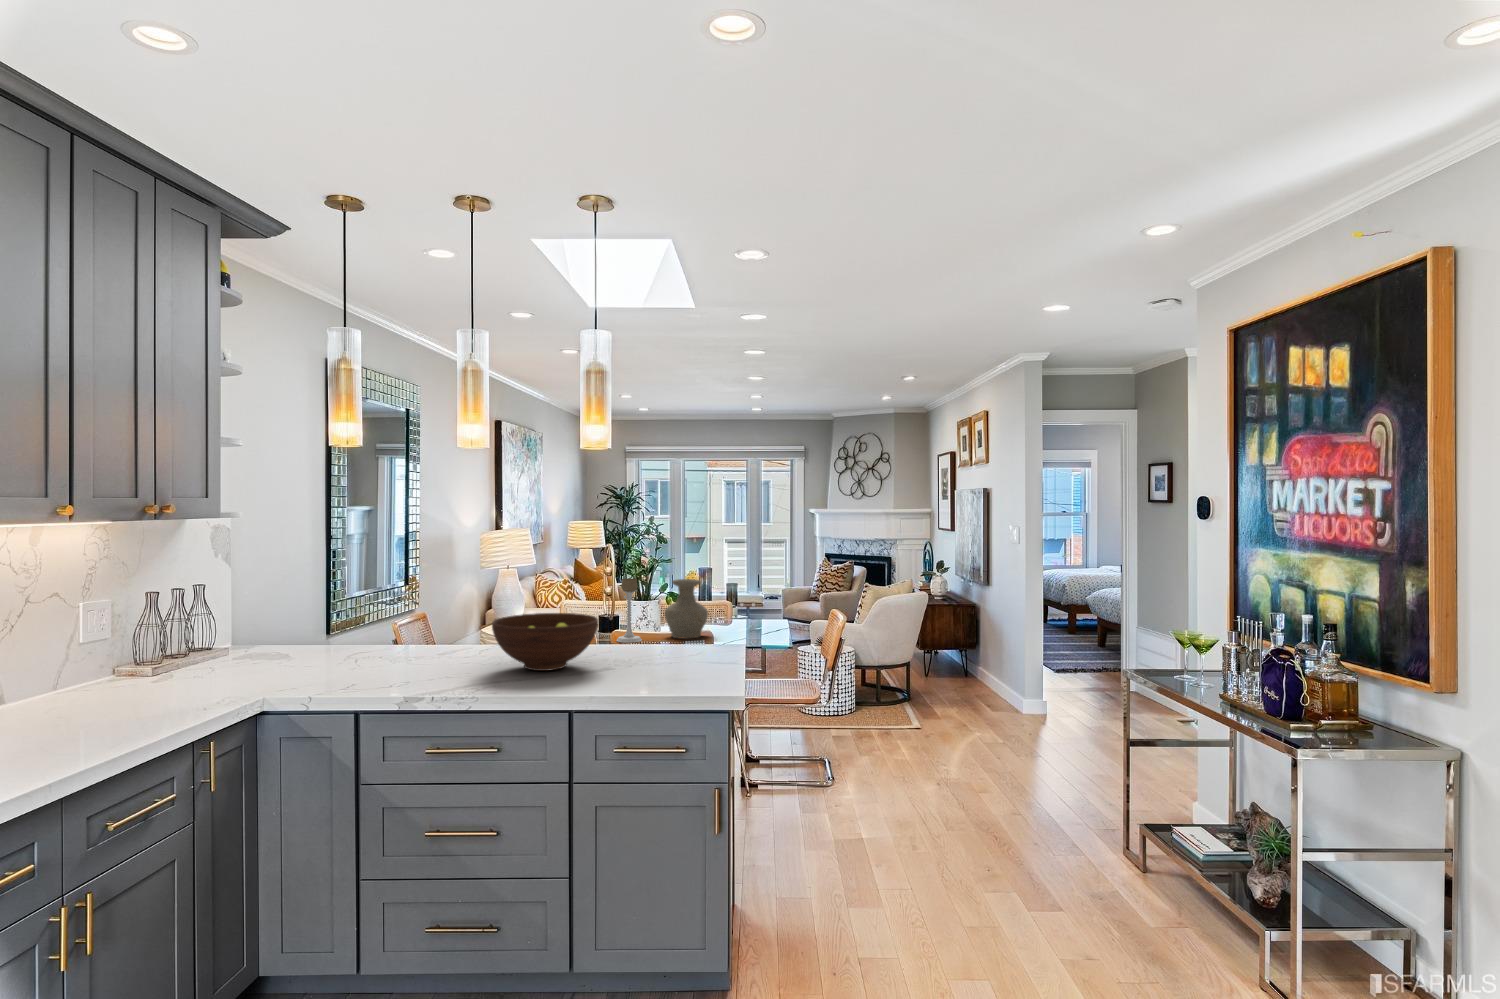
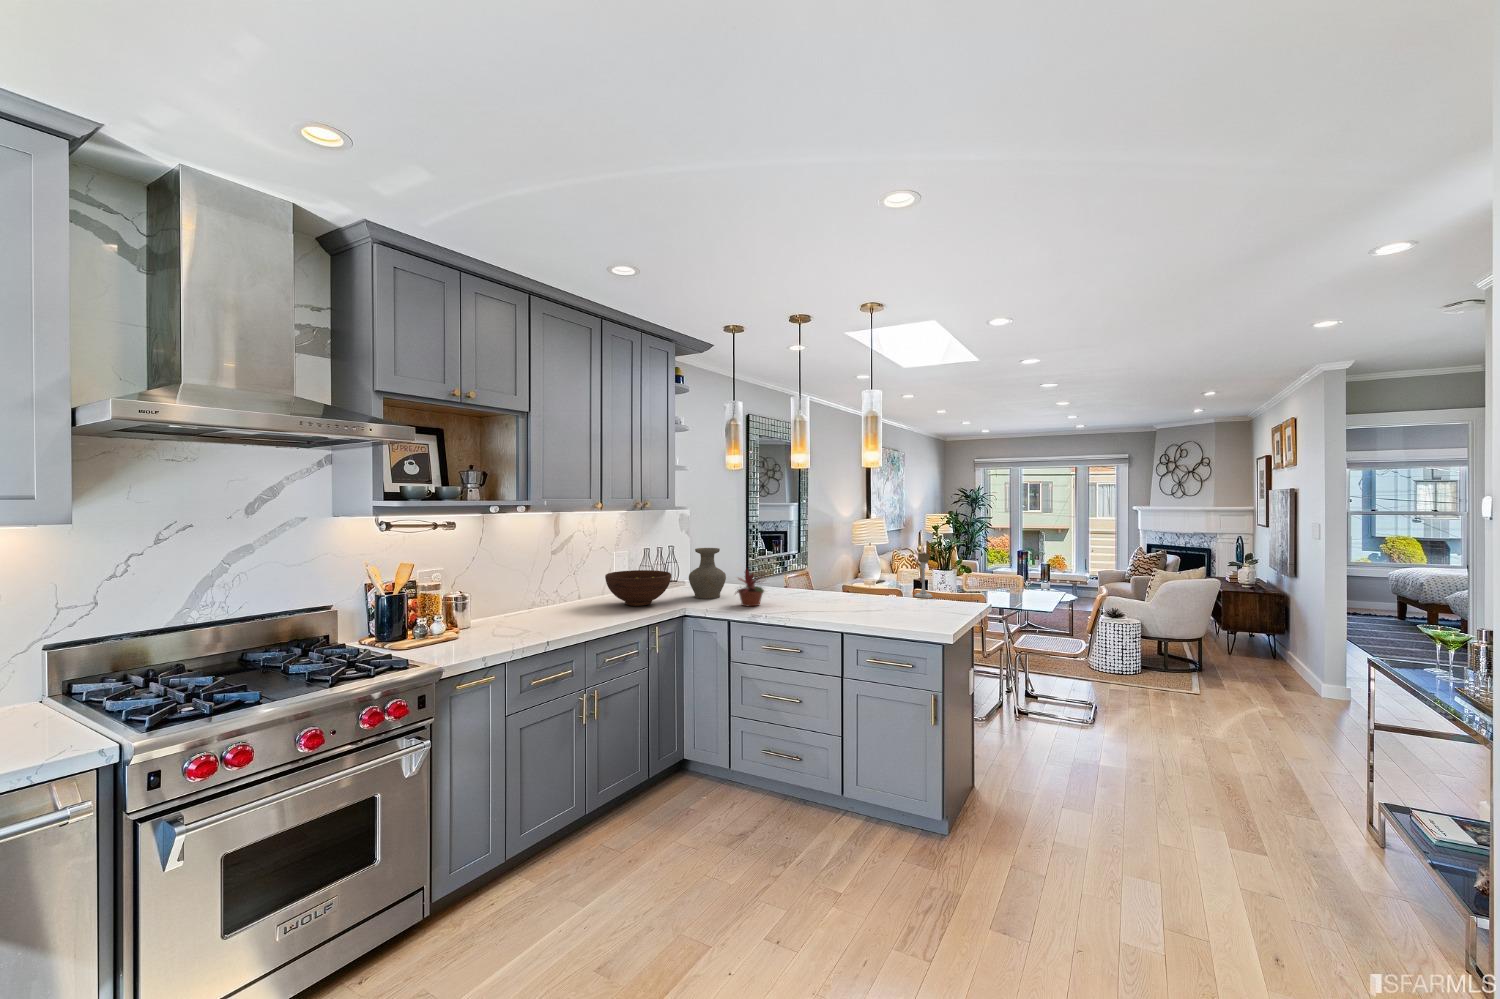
vase: present [664,579,708,639] -> present [689,548,726,599]
fruit bowl: present [492,613,598,671] -> present [605,570,671,606]
potted plant: none [351,618,431,687] -> present [736,569,764,606]

